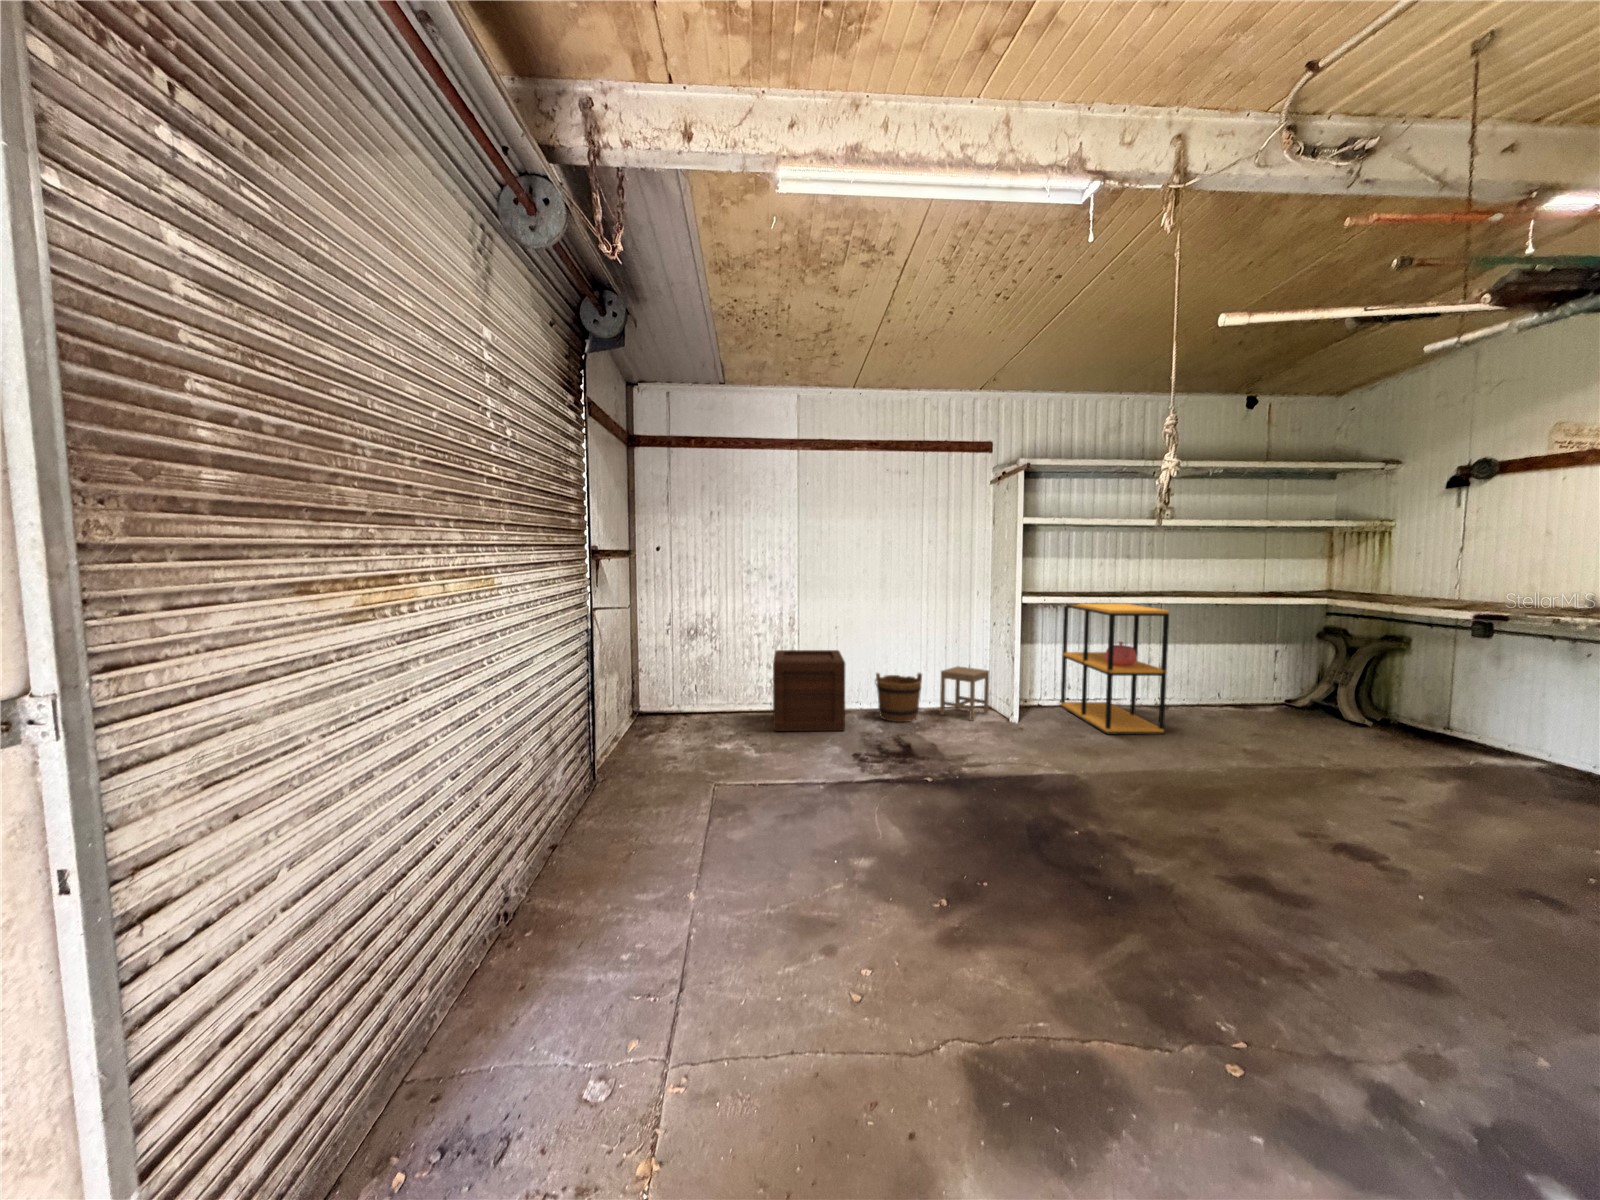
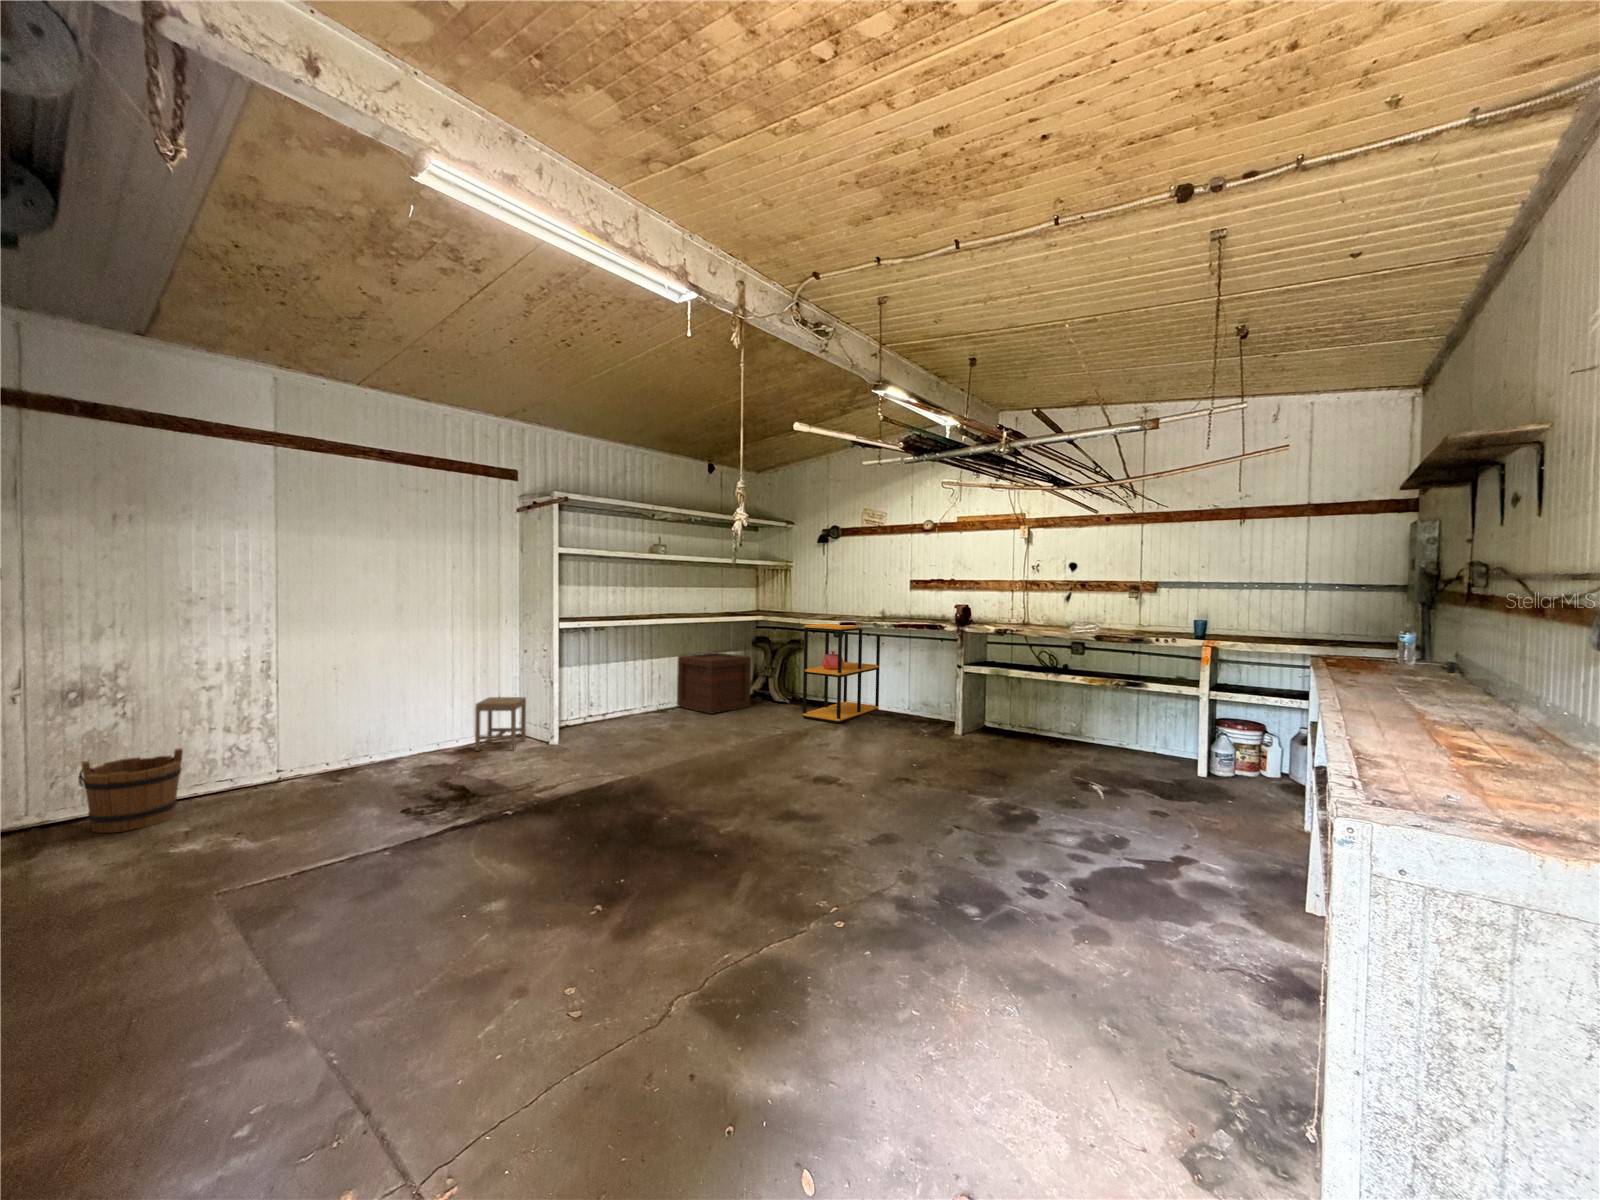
shelving unit: present [1061,604,1169,735] -> present [803,624,880,723]
wooden crate: present [773,650,845,731] -> present [677,652,751,714]
bucket: present [875,673,922,722] -> present [79,748,183,833]

